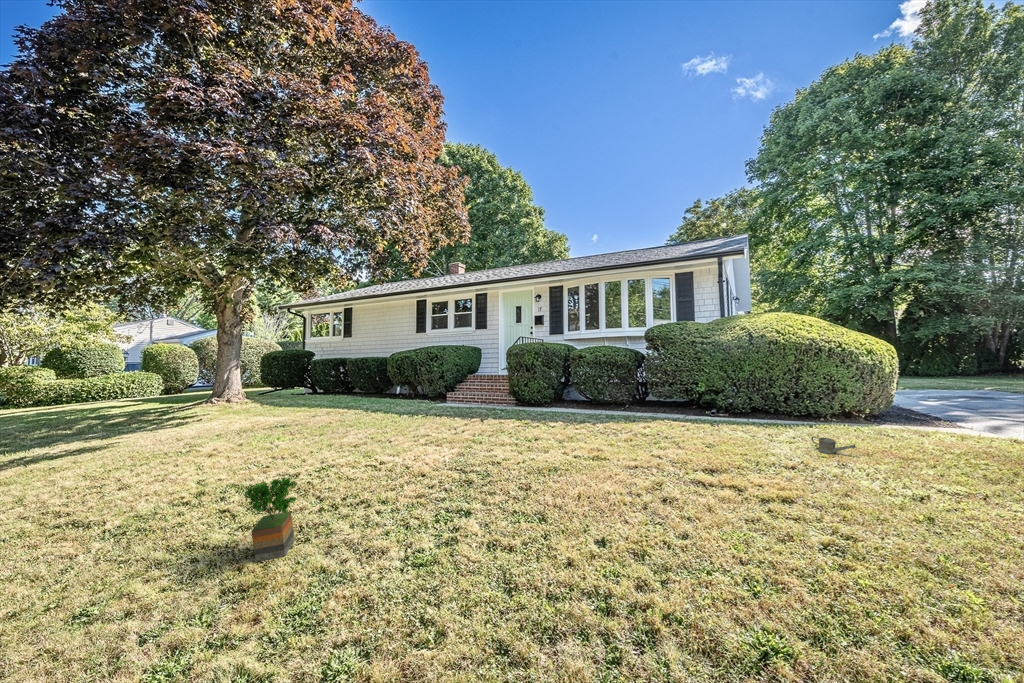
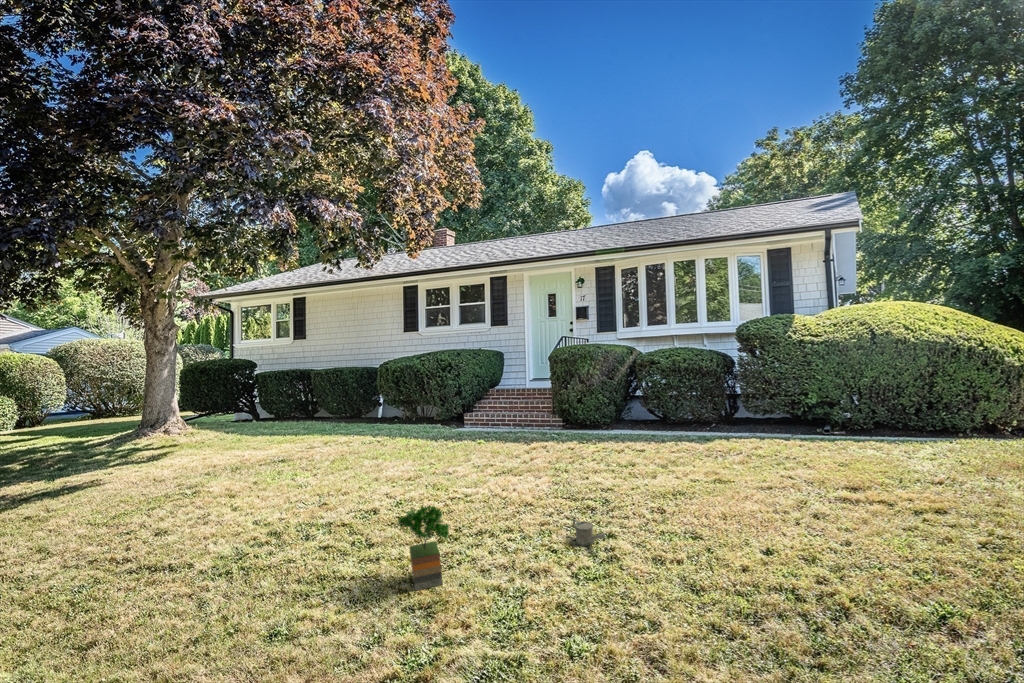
watering can: present [811,436,855,455] -> present [573,519,605,546]

